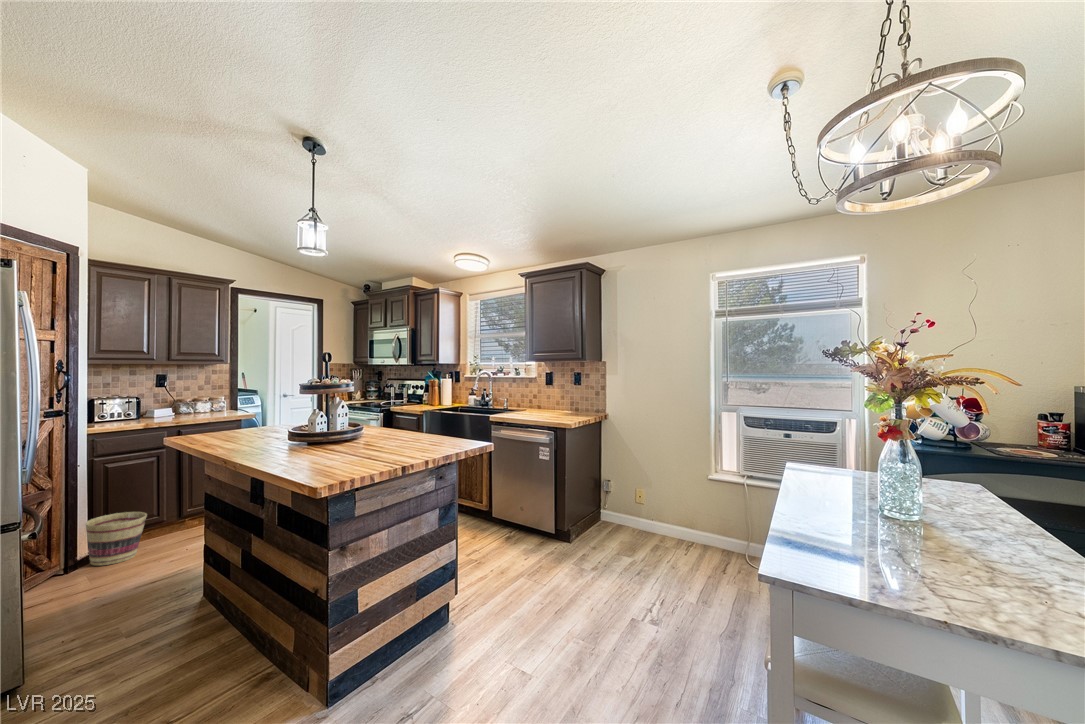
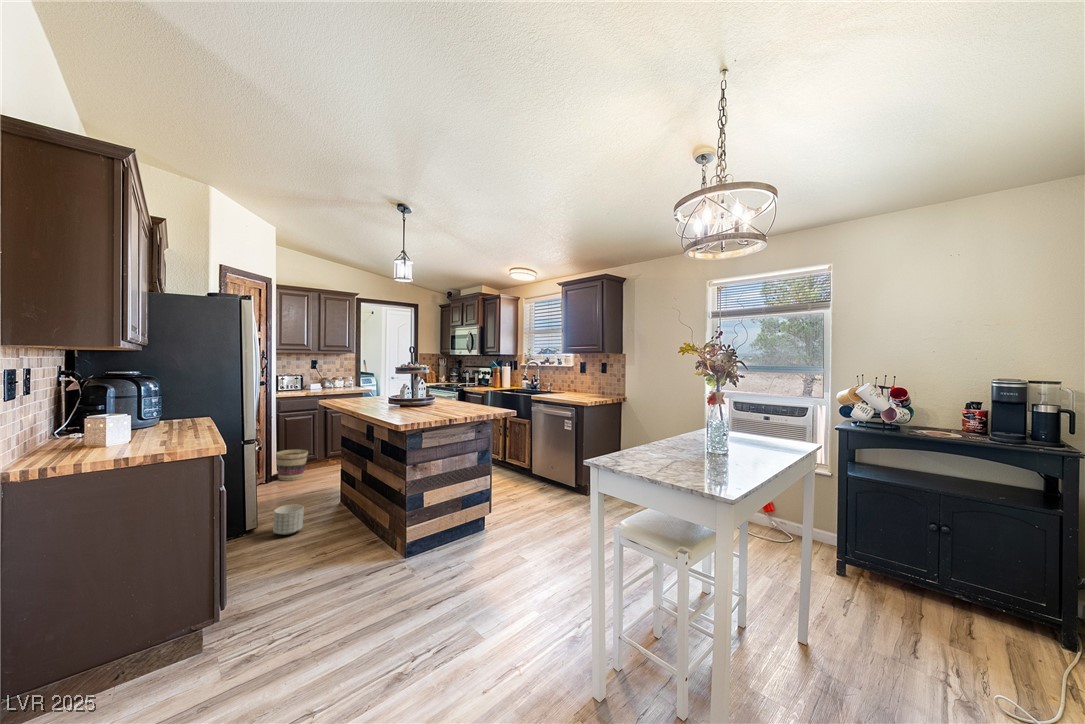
planter: none [57,626,127,692] -> present [273,505,304,535]

